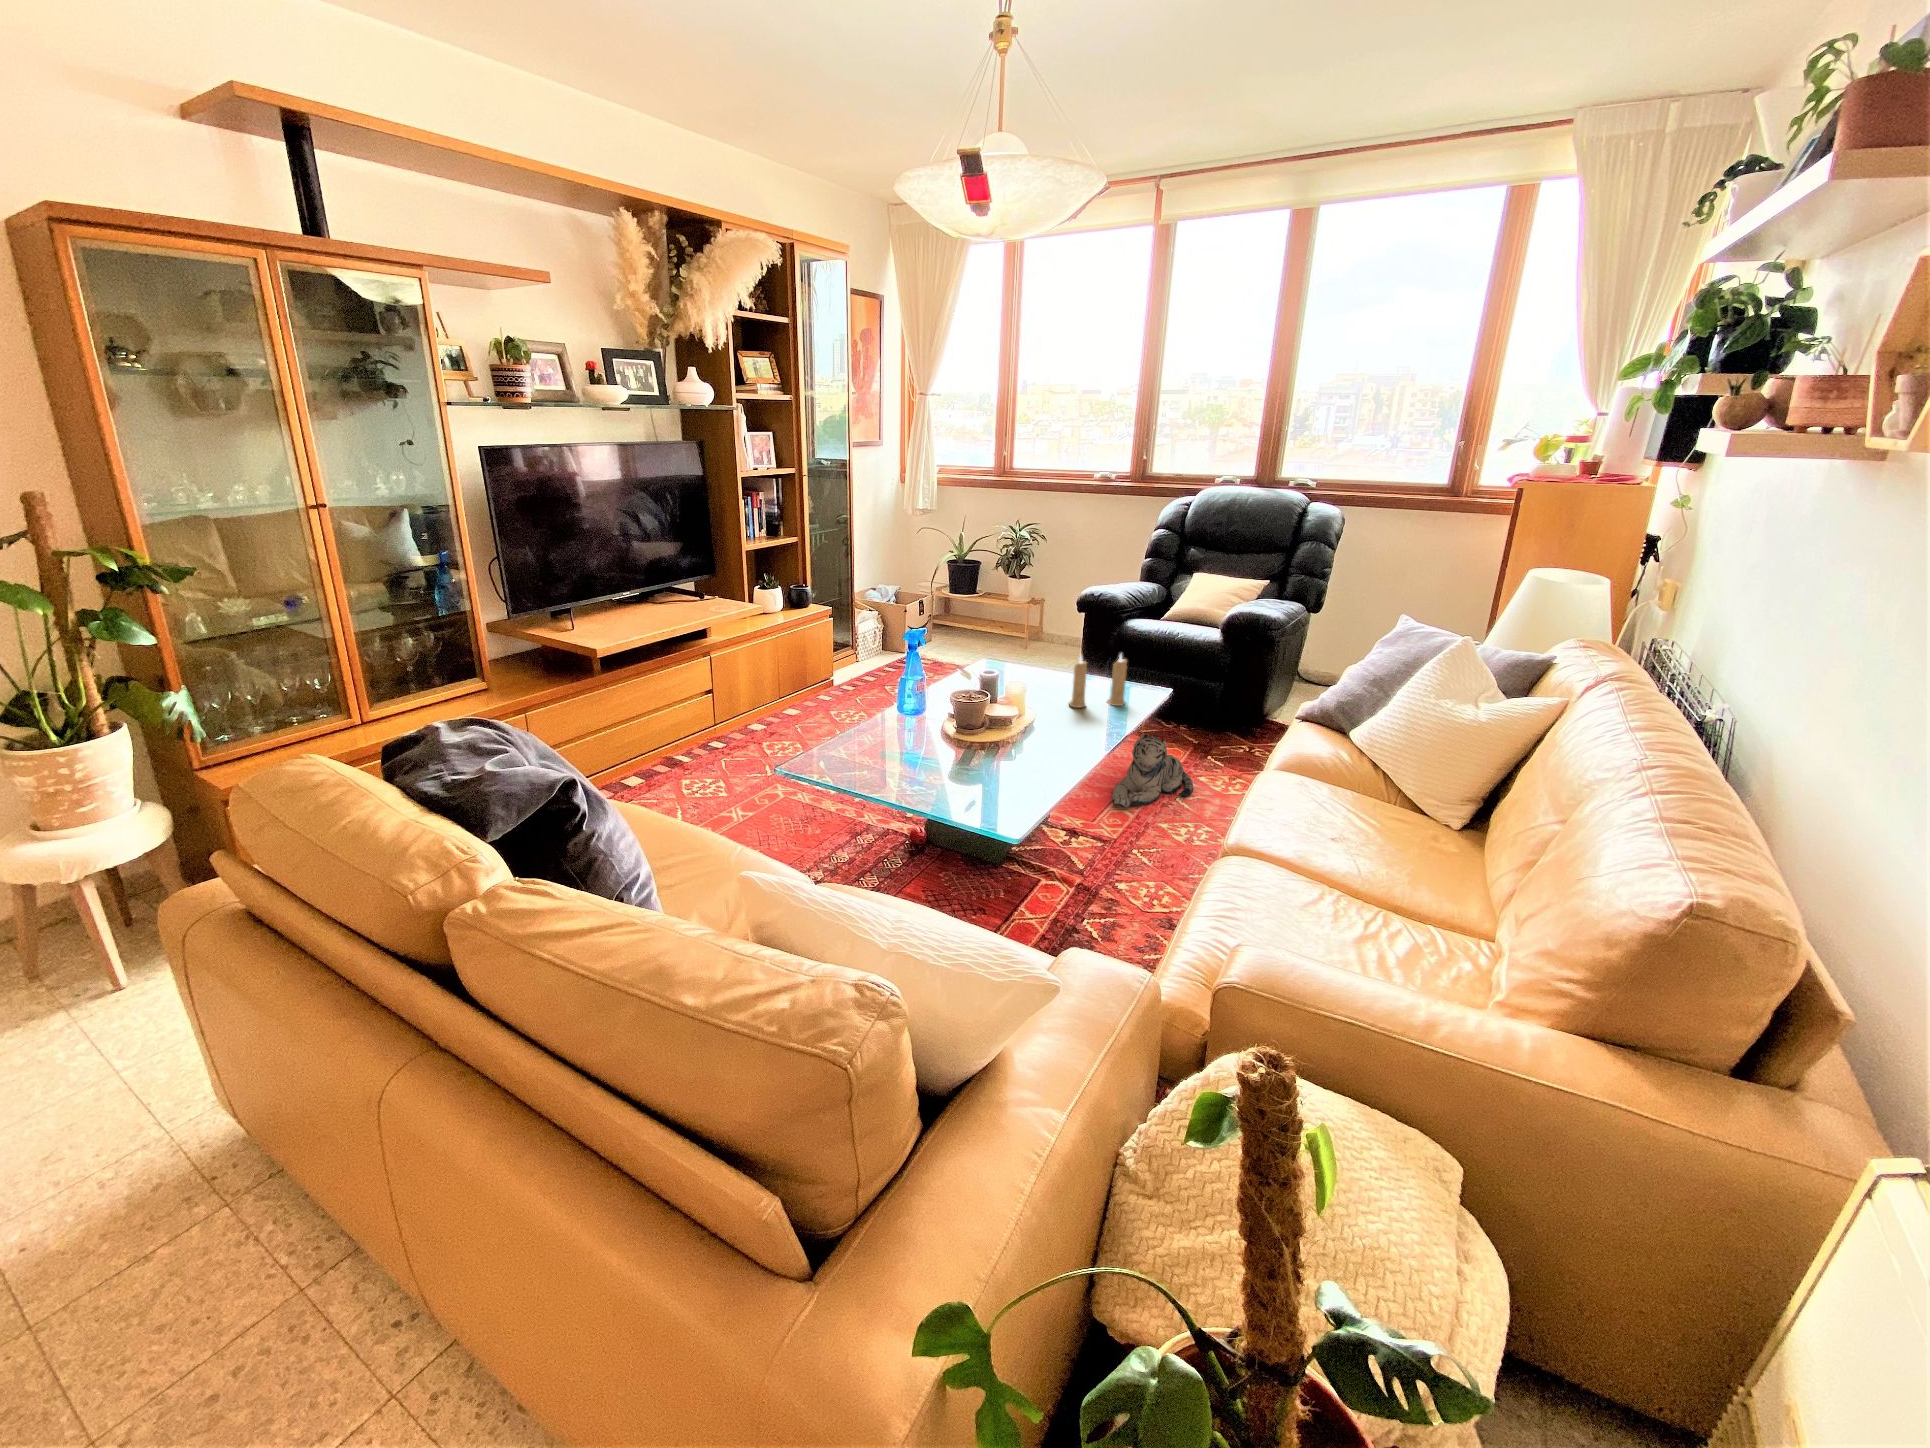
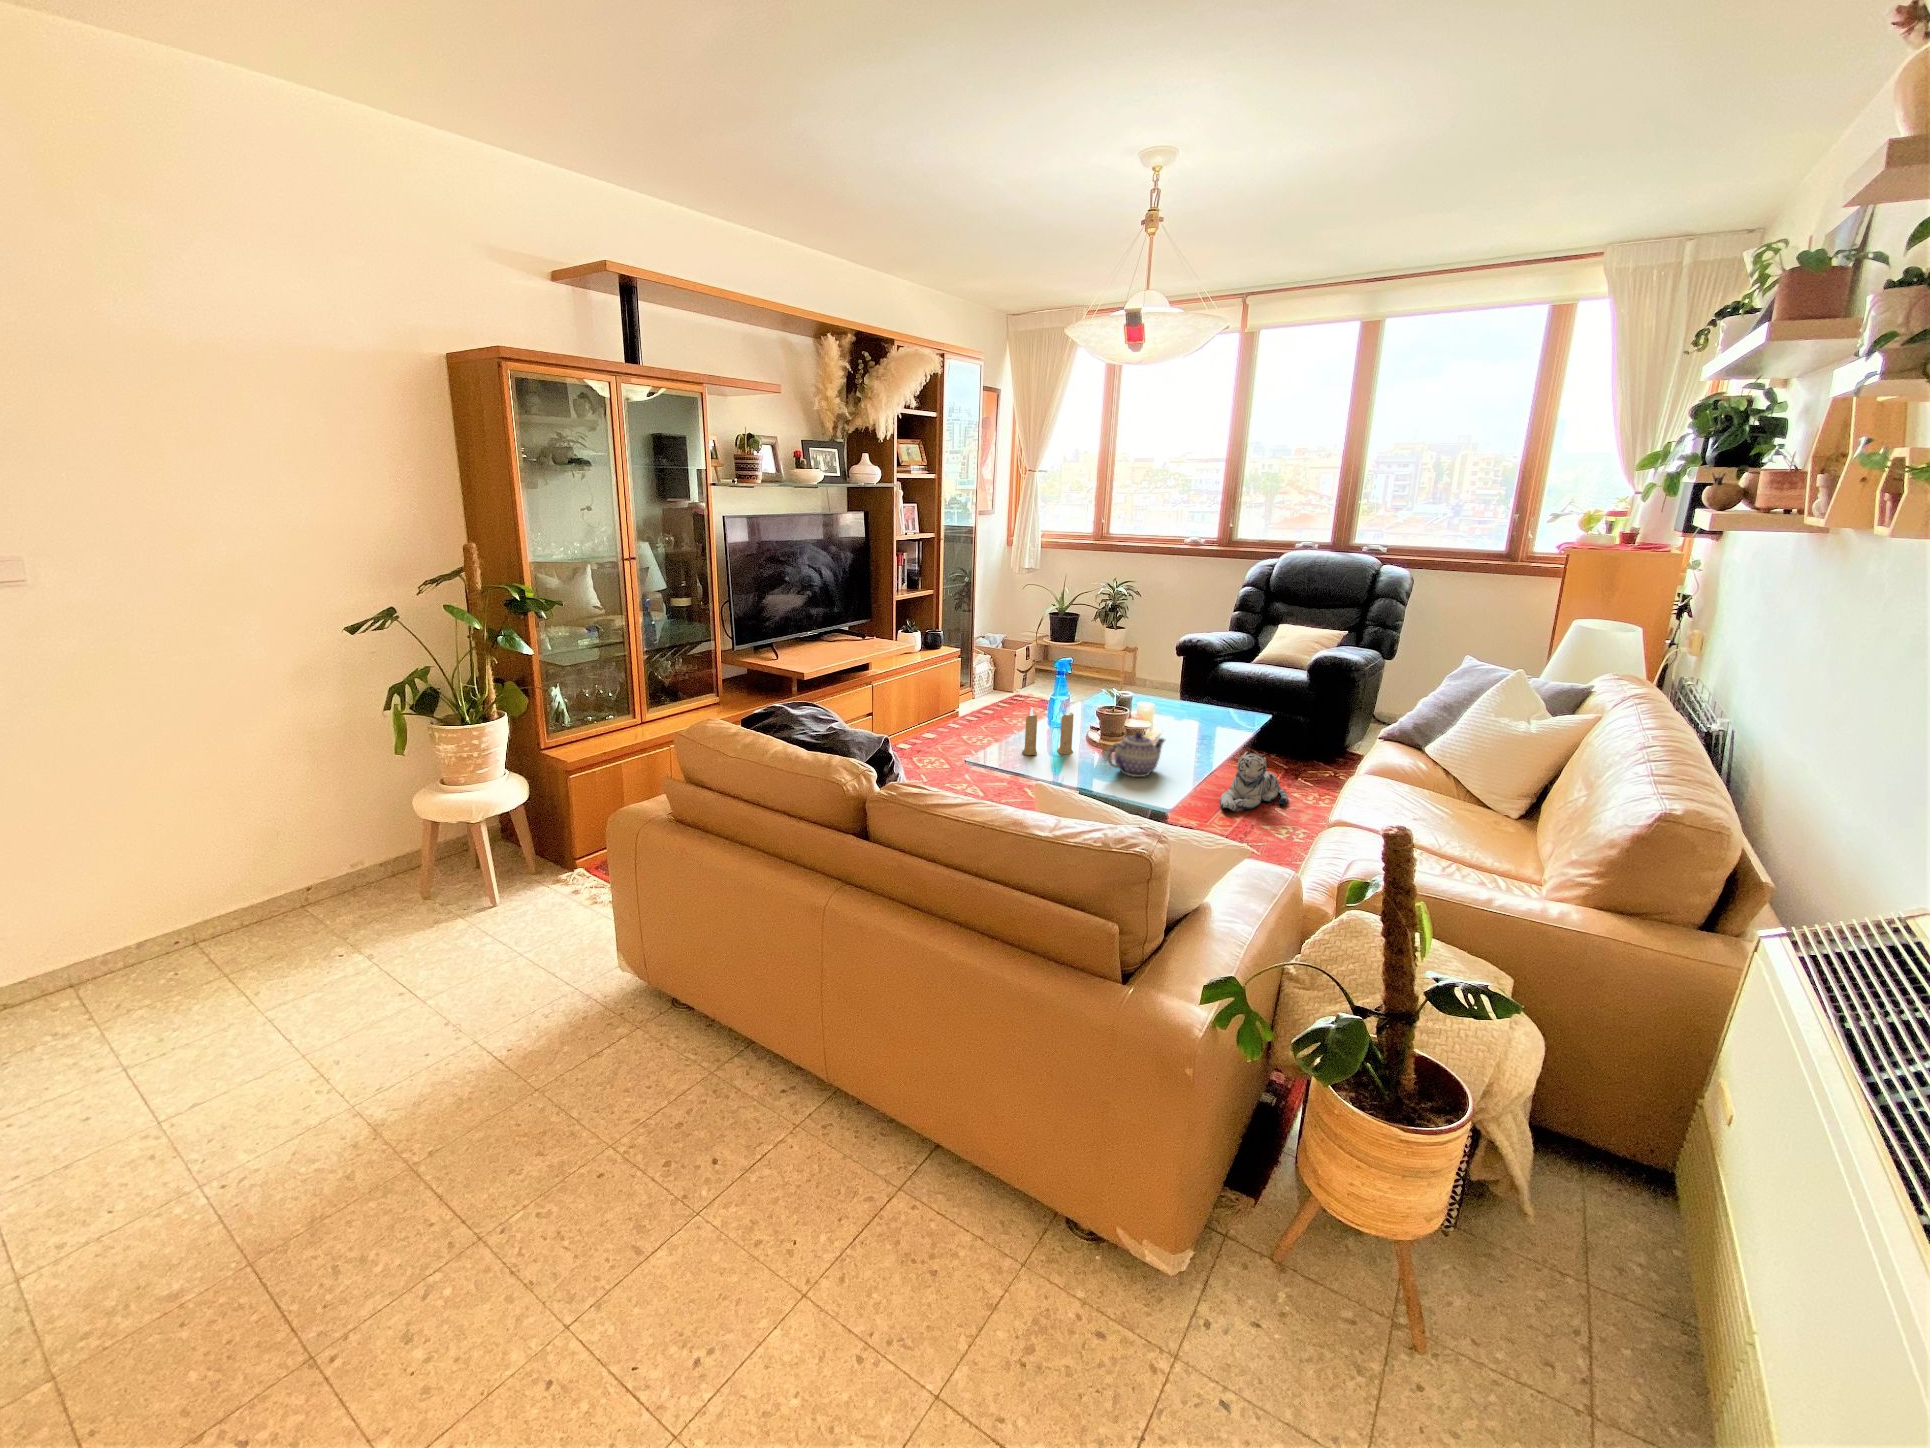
candle: present [1069,654,1127,708] -> present [1022,708,1074,755]
teapot: none [955,725,1032,783] -> present [1107,732,1164,777]

